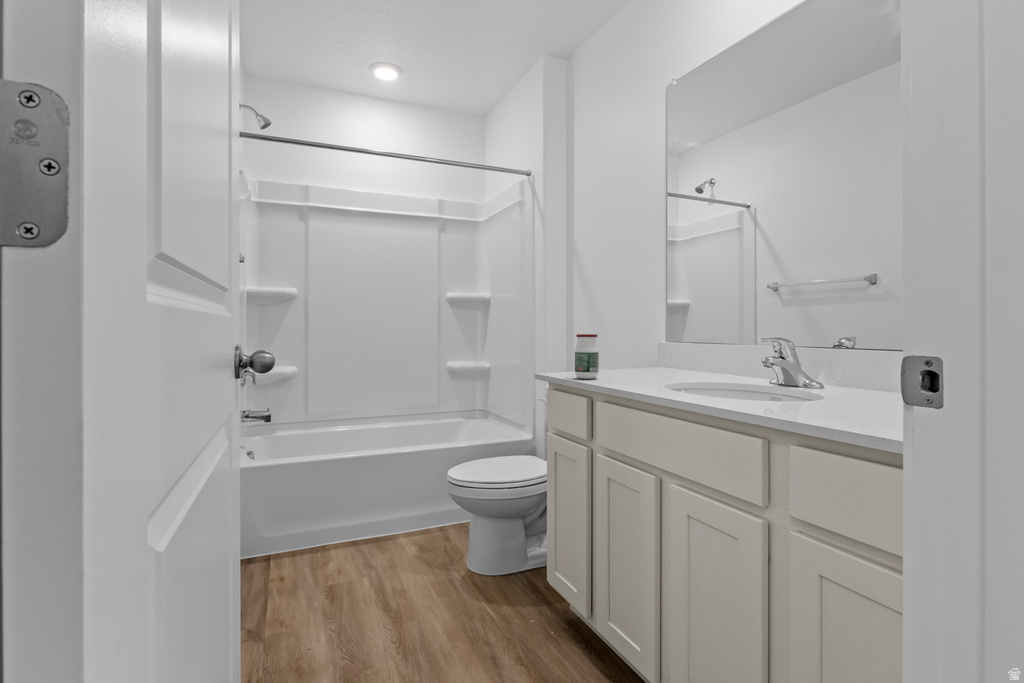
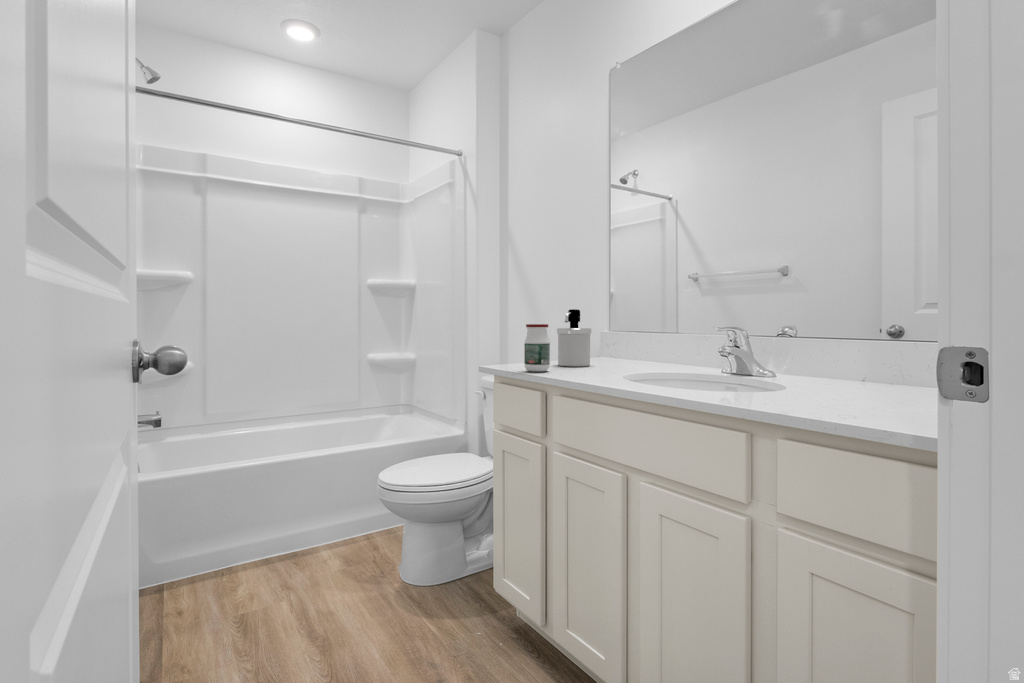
soap dispenser: none [610,320,643,375] -> present [557,309,591,366]

